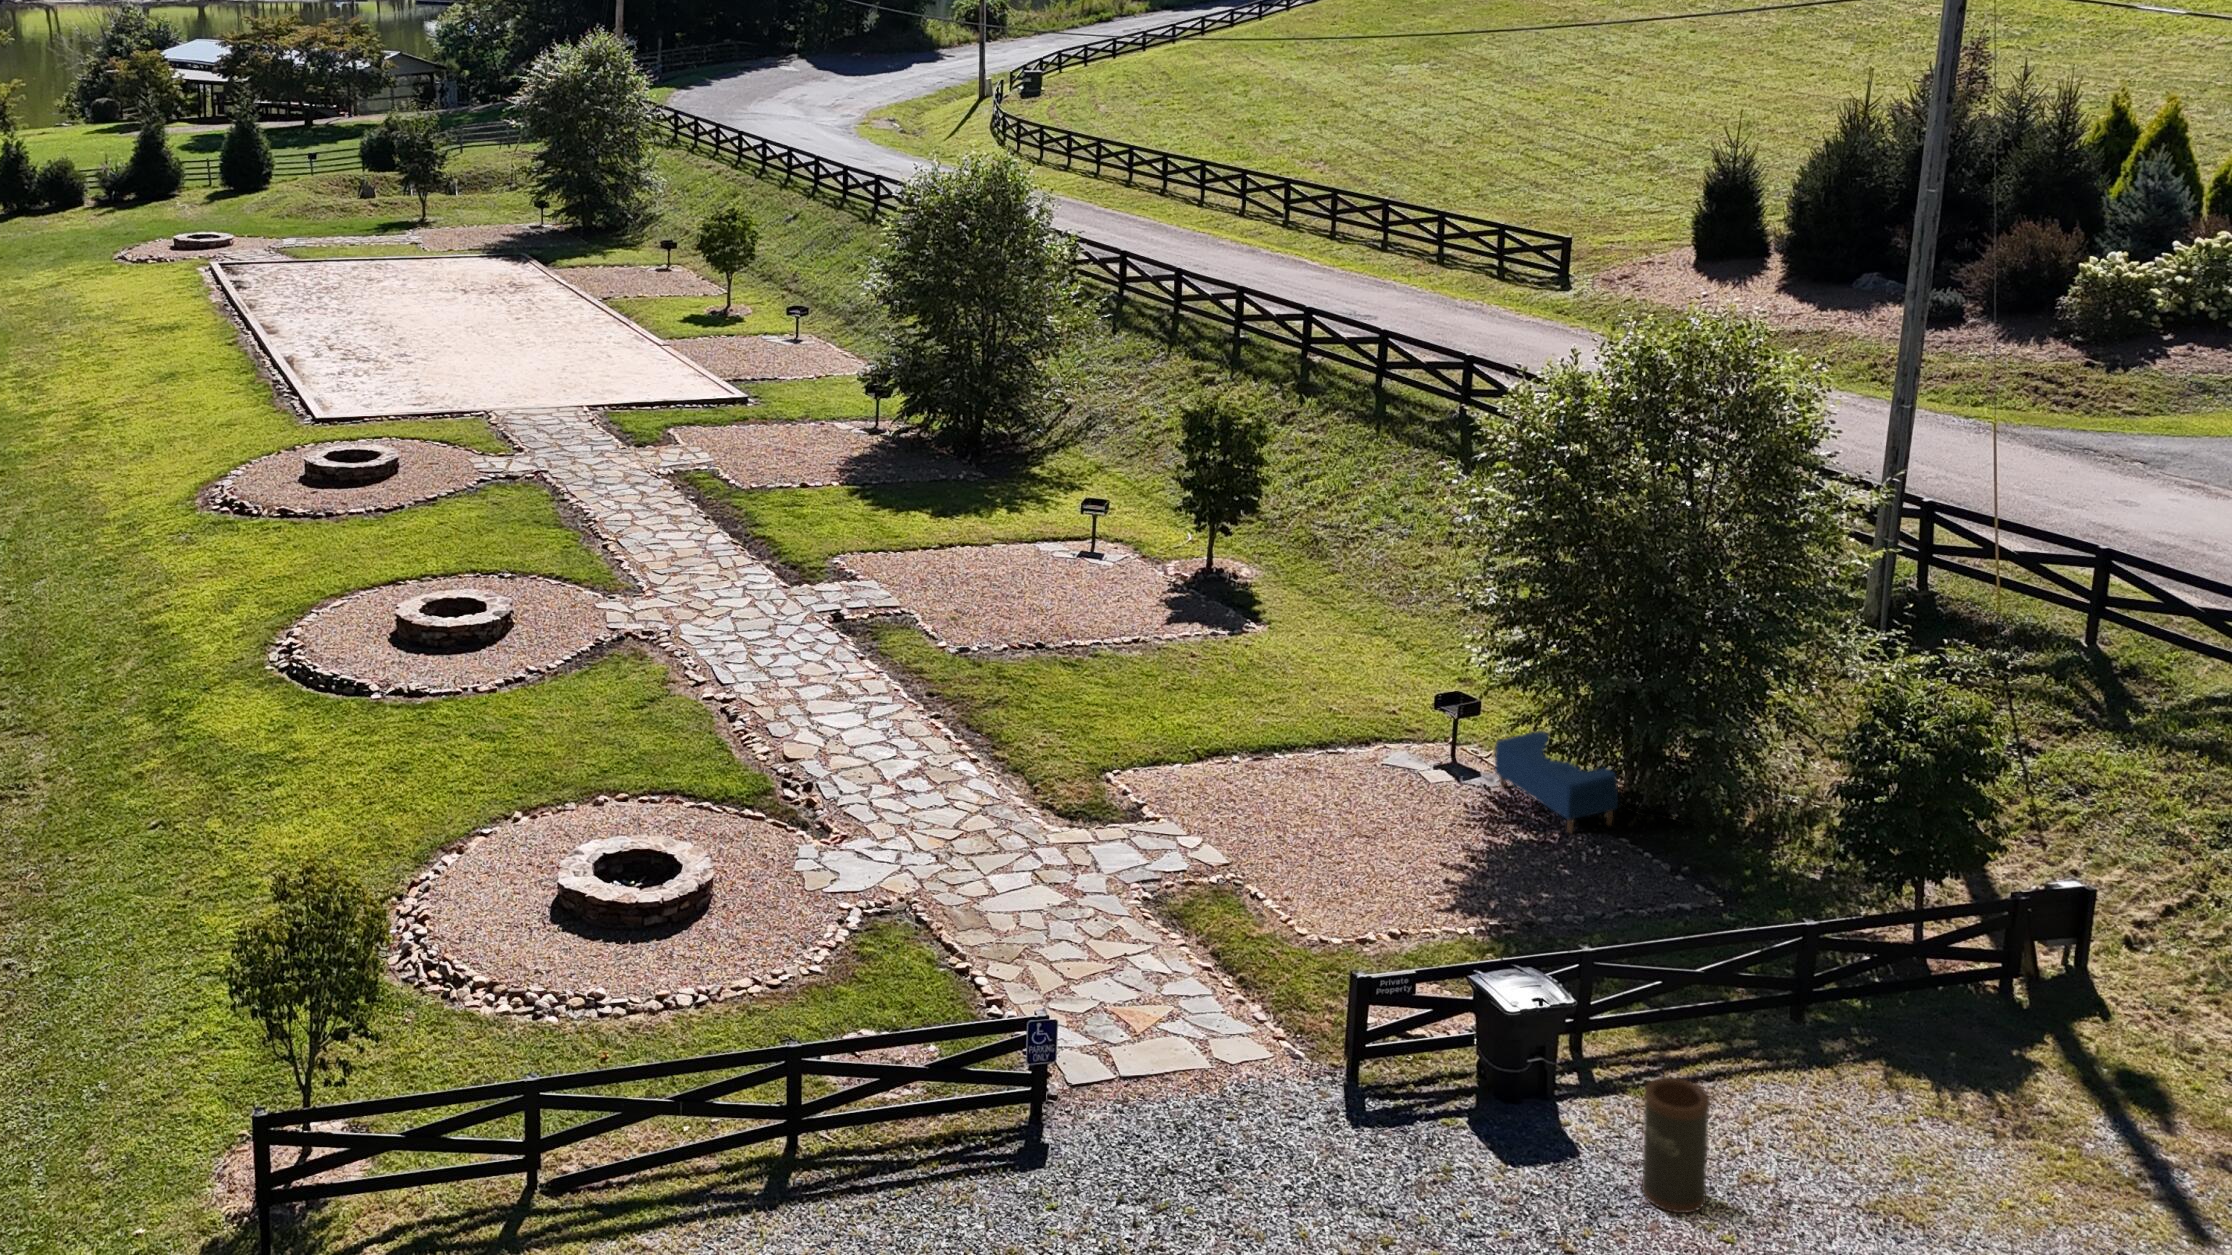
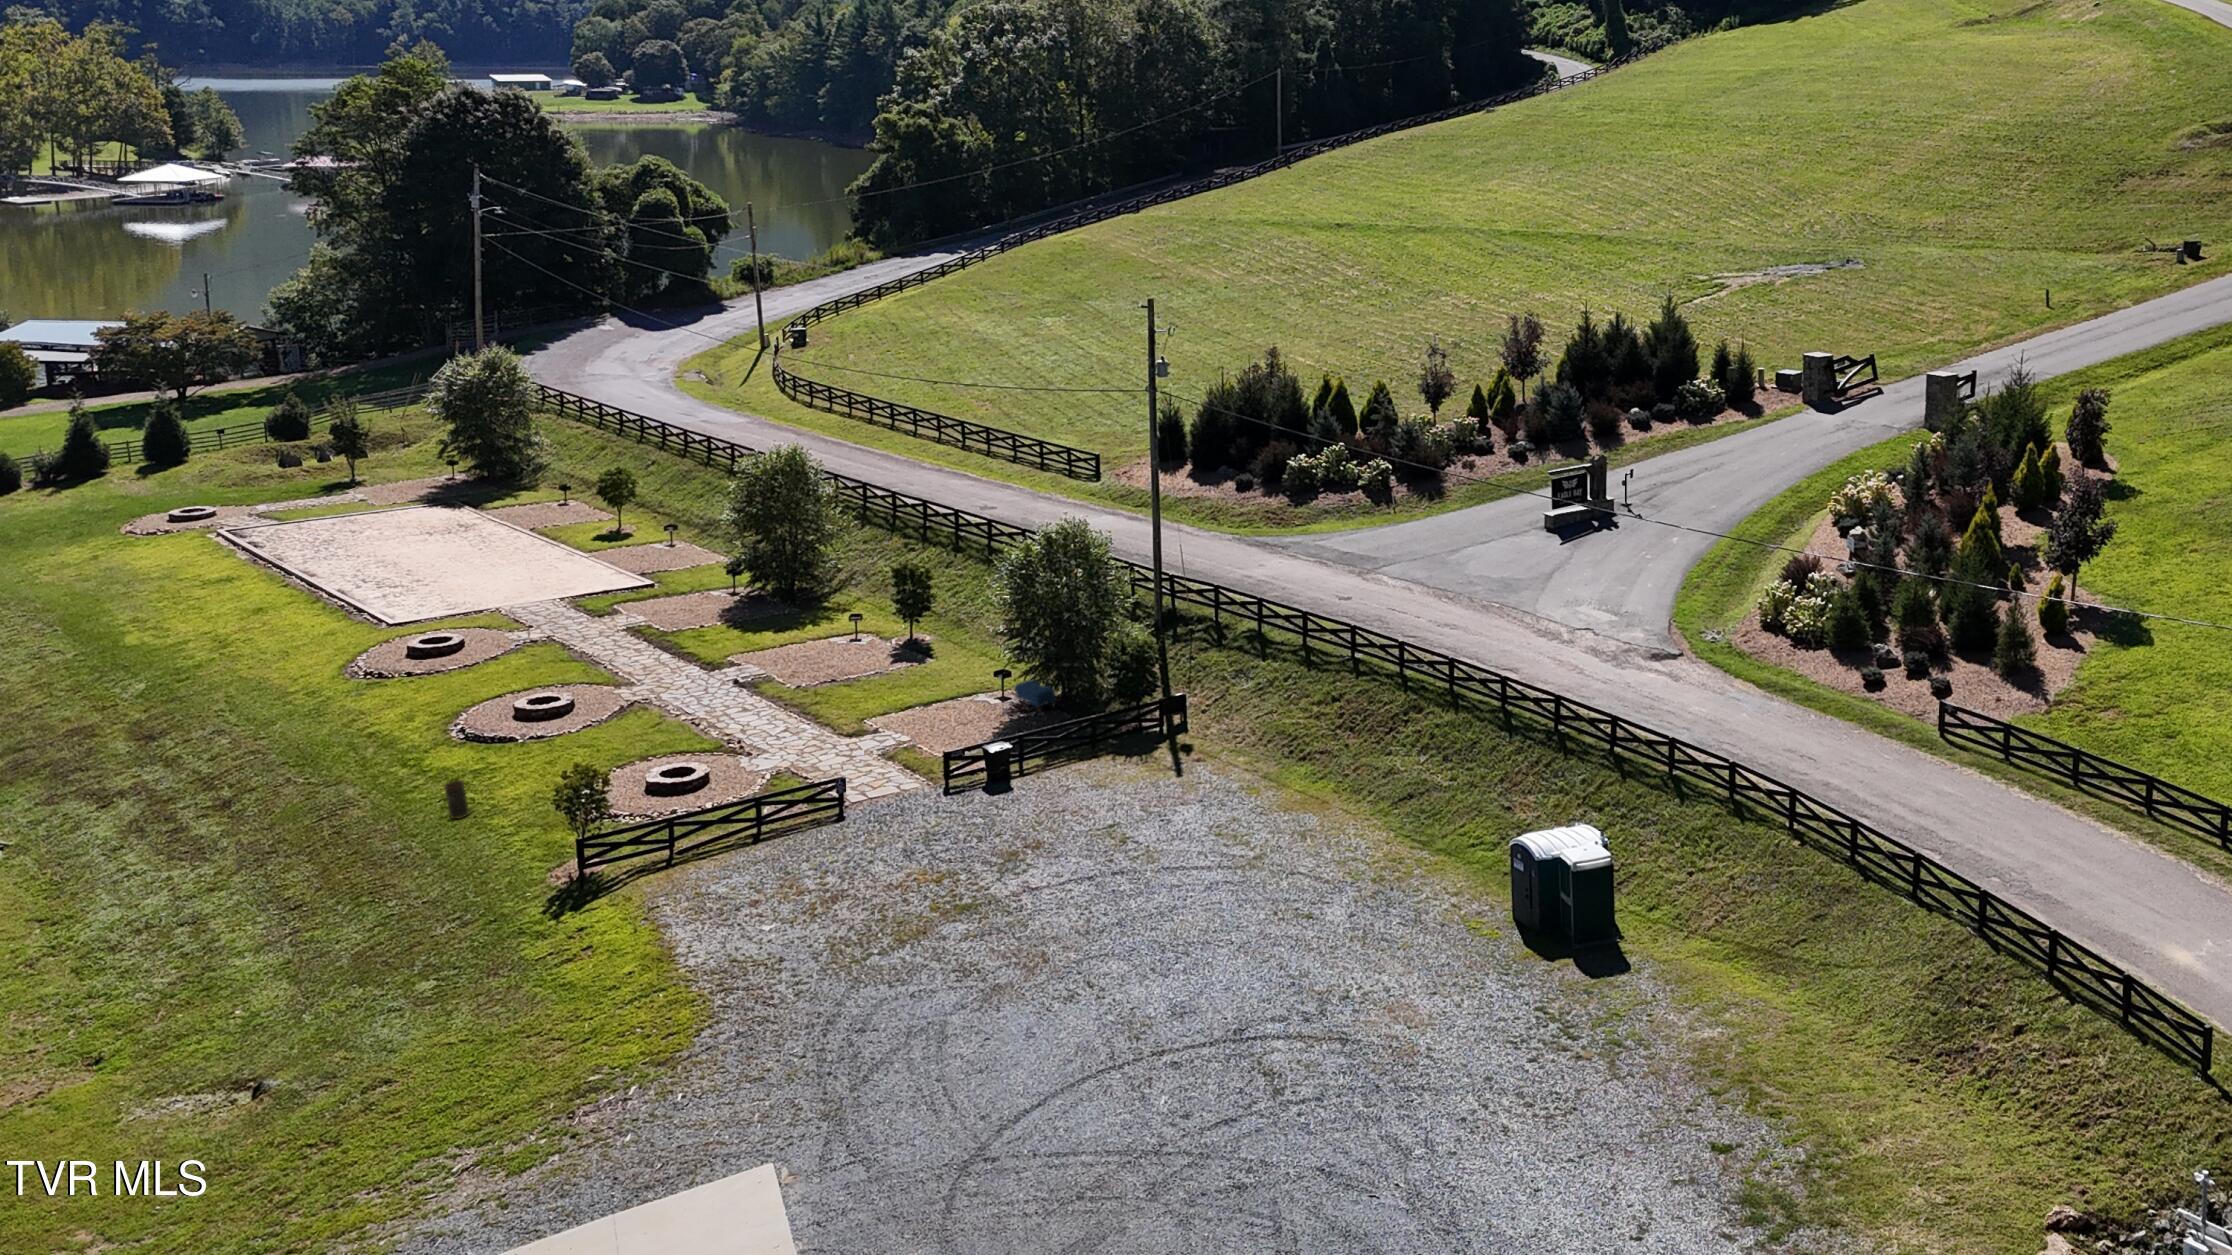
trash can: present [1642,1077,1710,1213] -> present [444,780,469,819]

